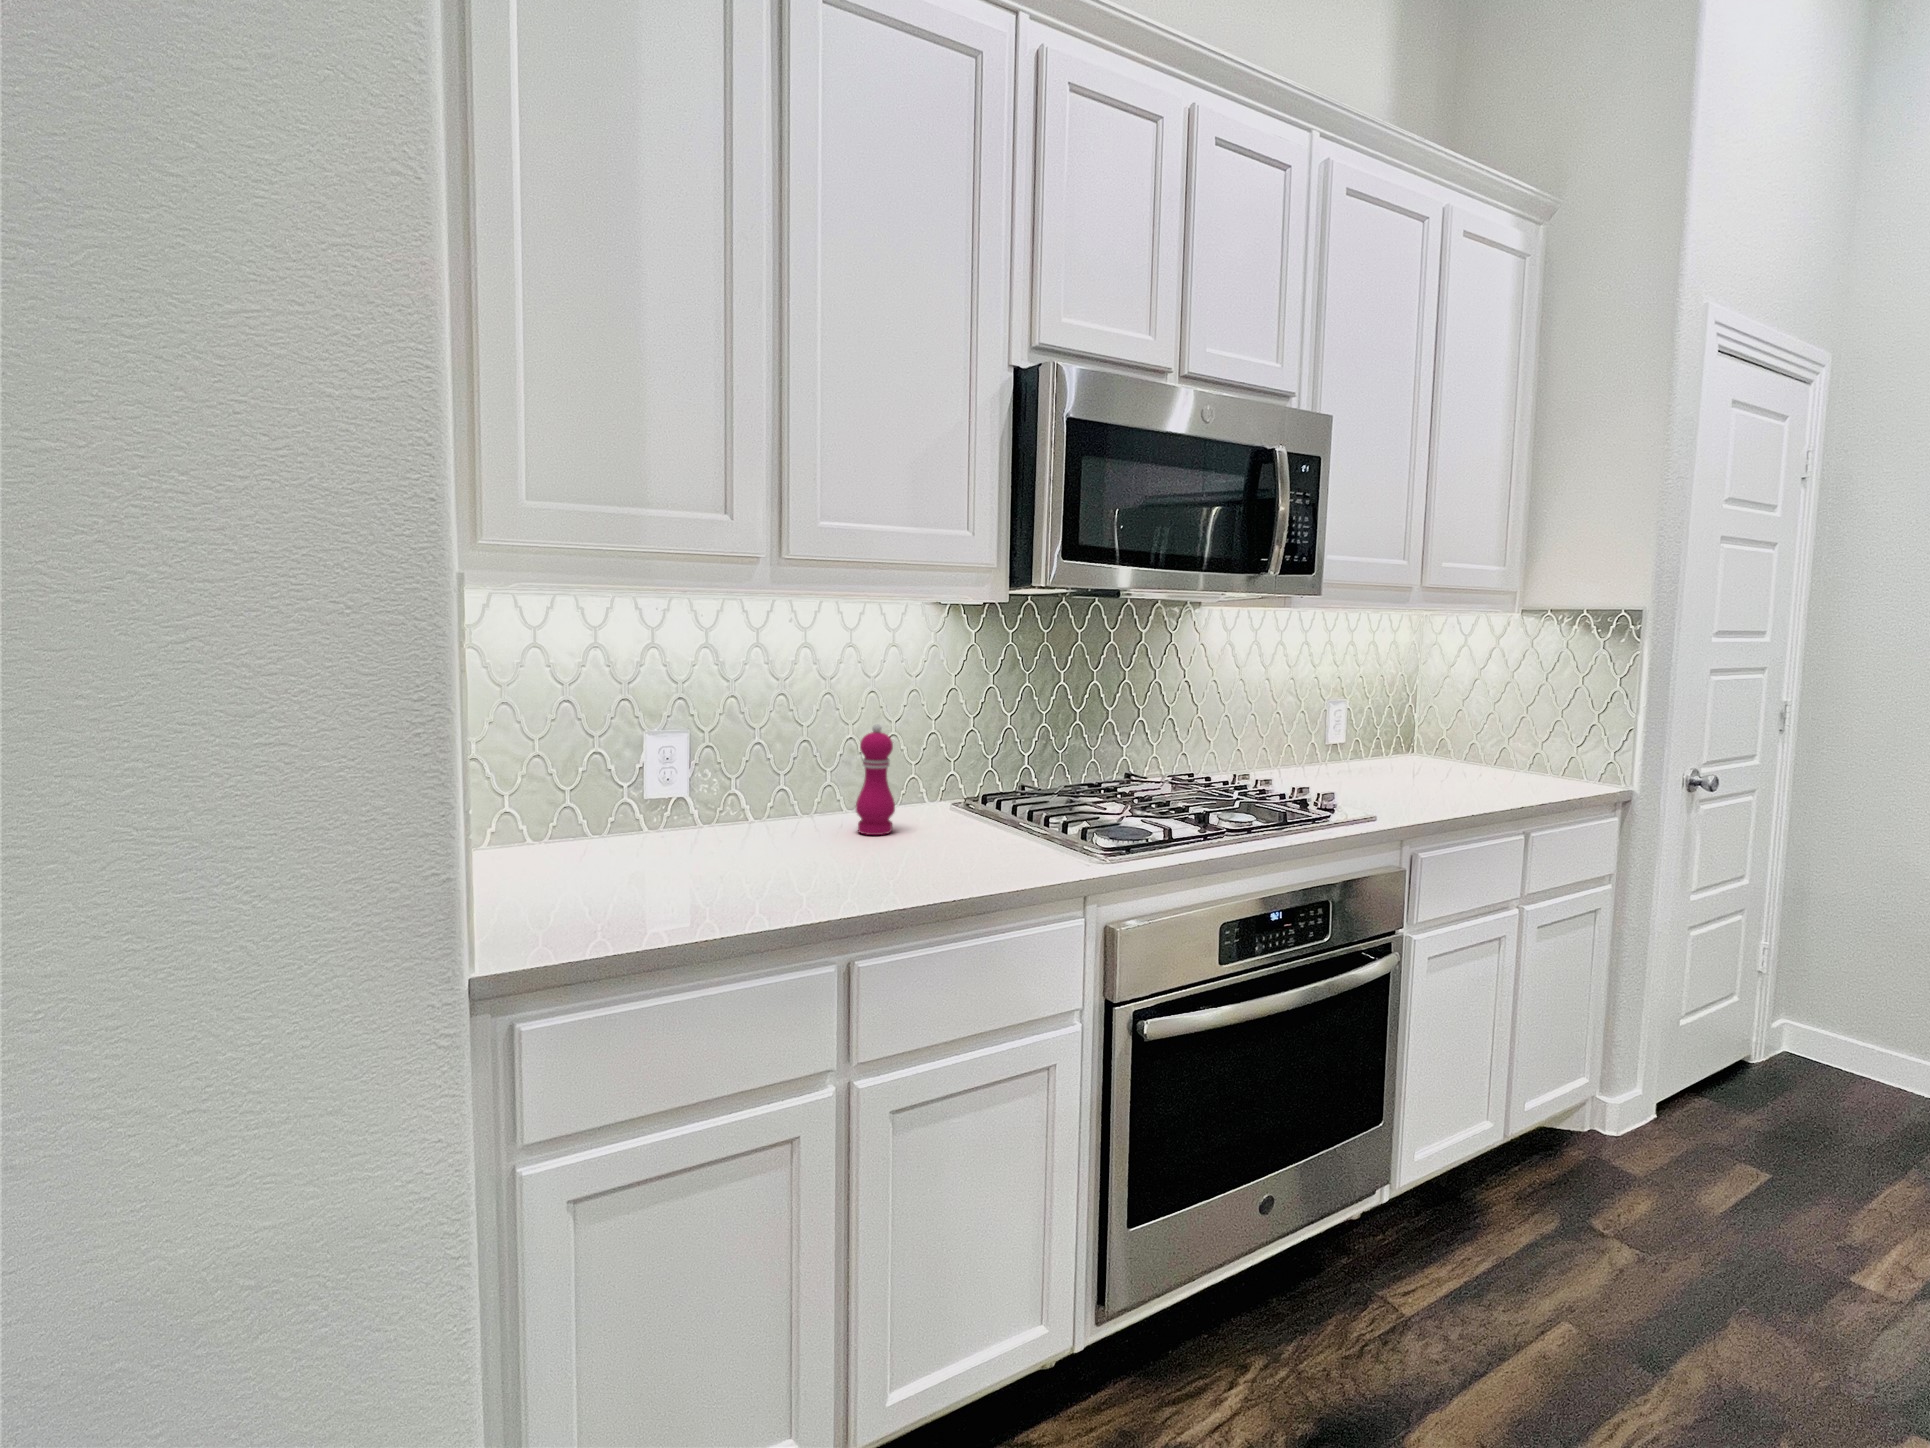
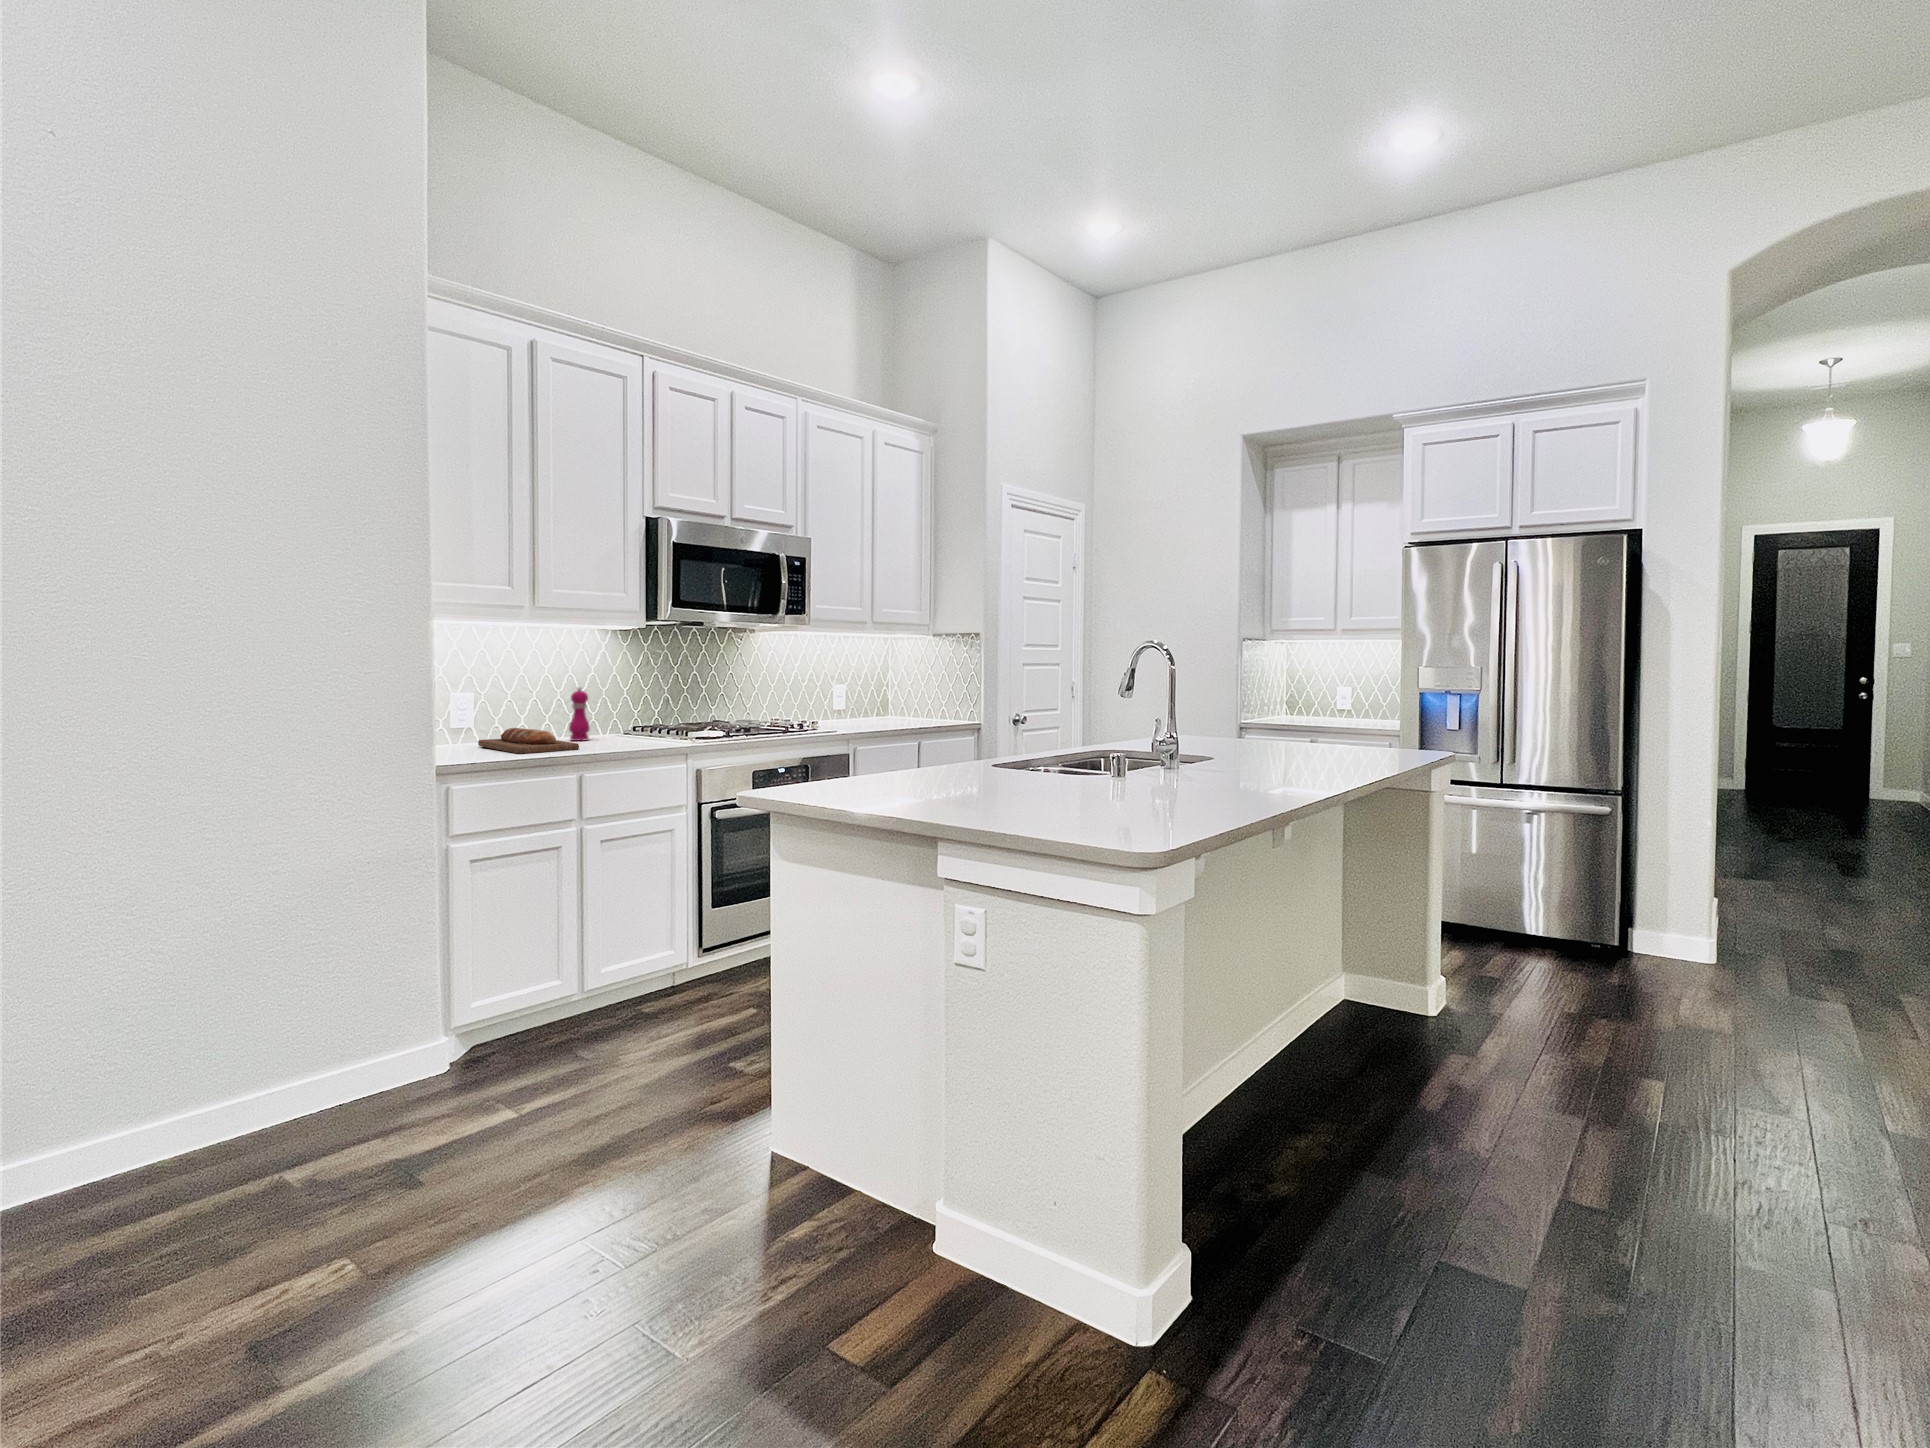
bread loaf: none [676,816,853,902] -> present [478,728,579,754]

